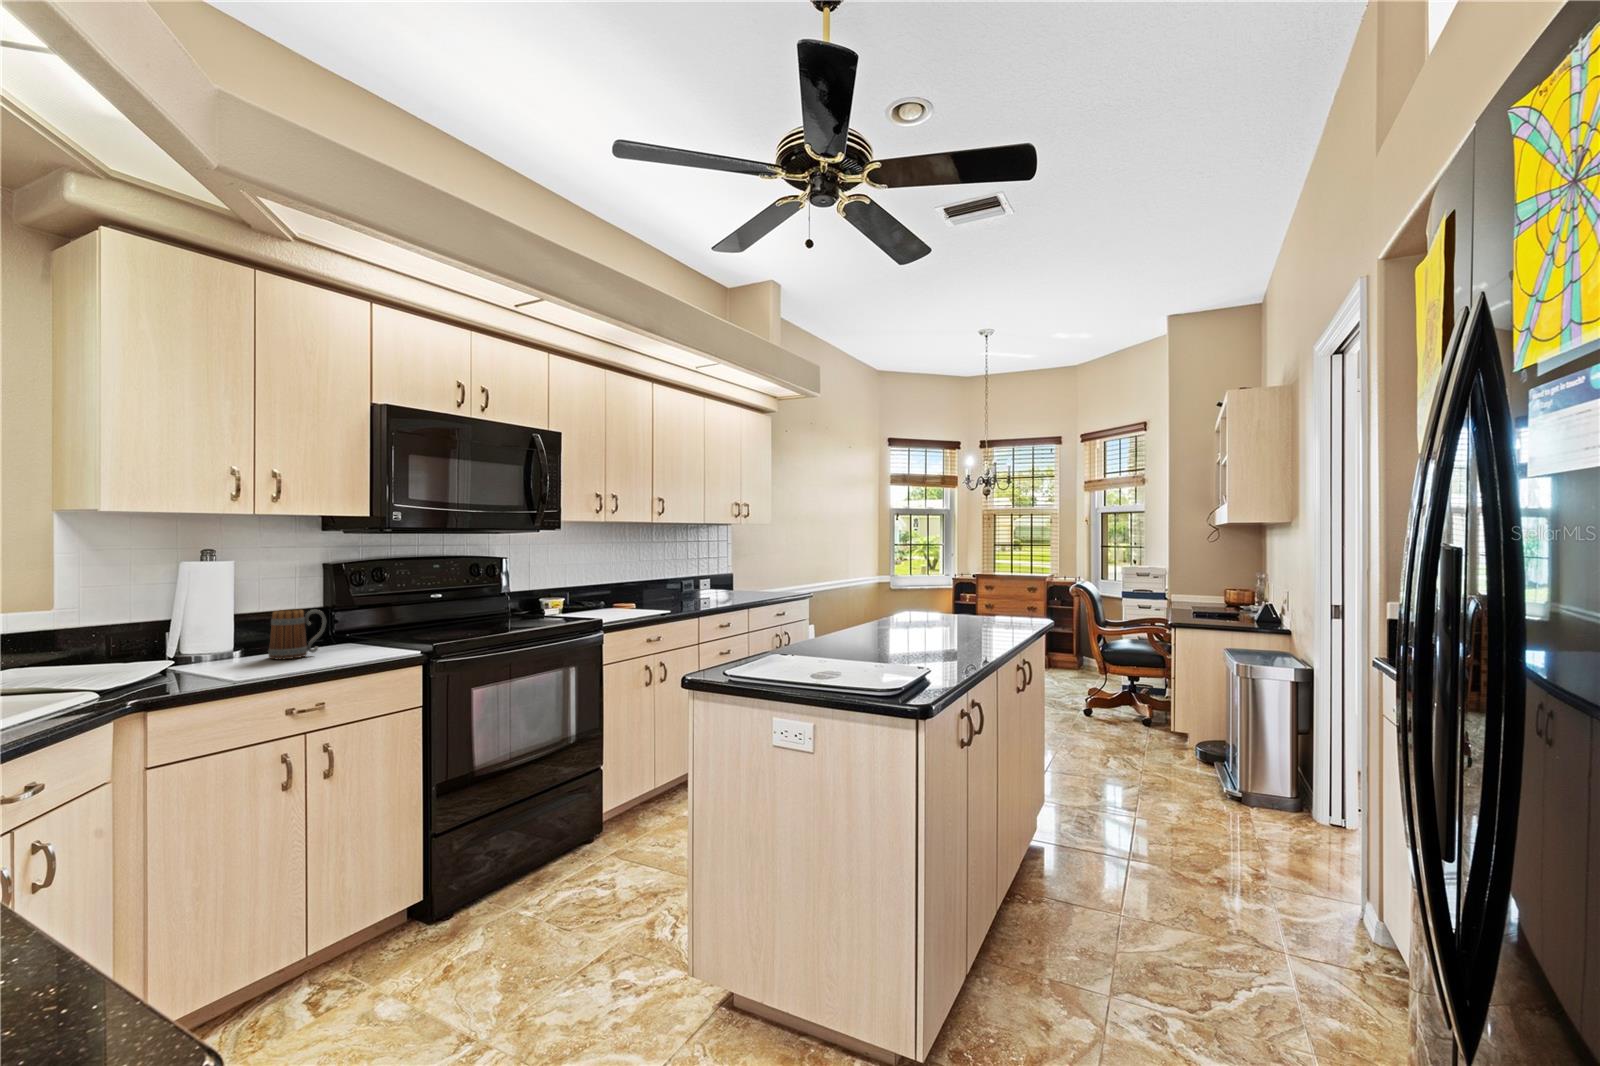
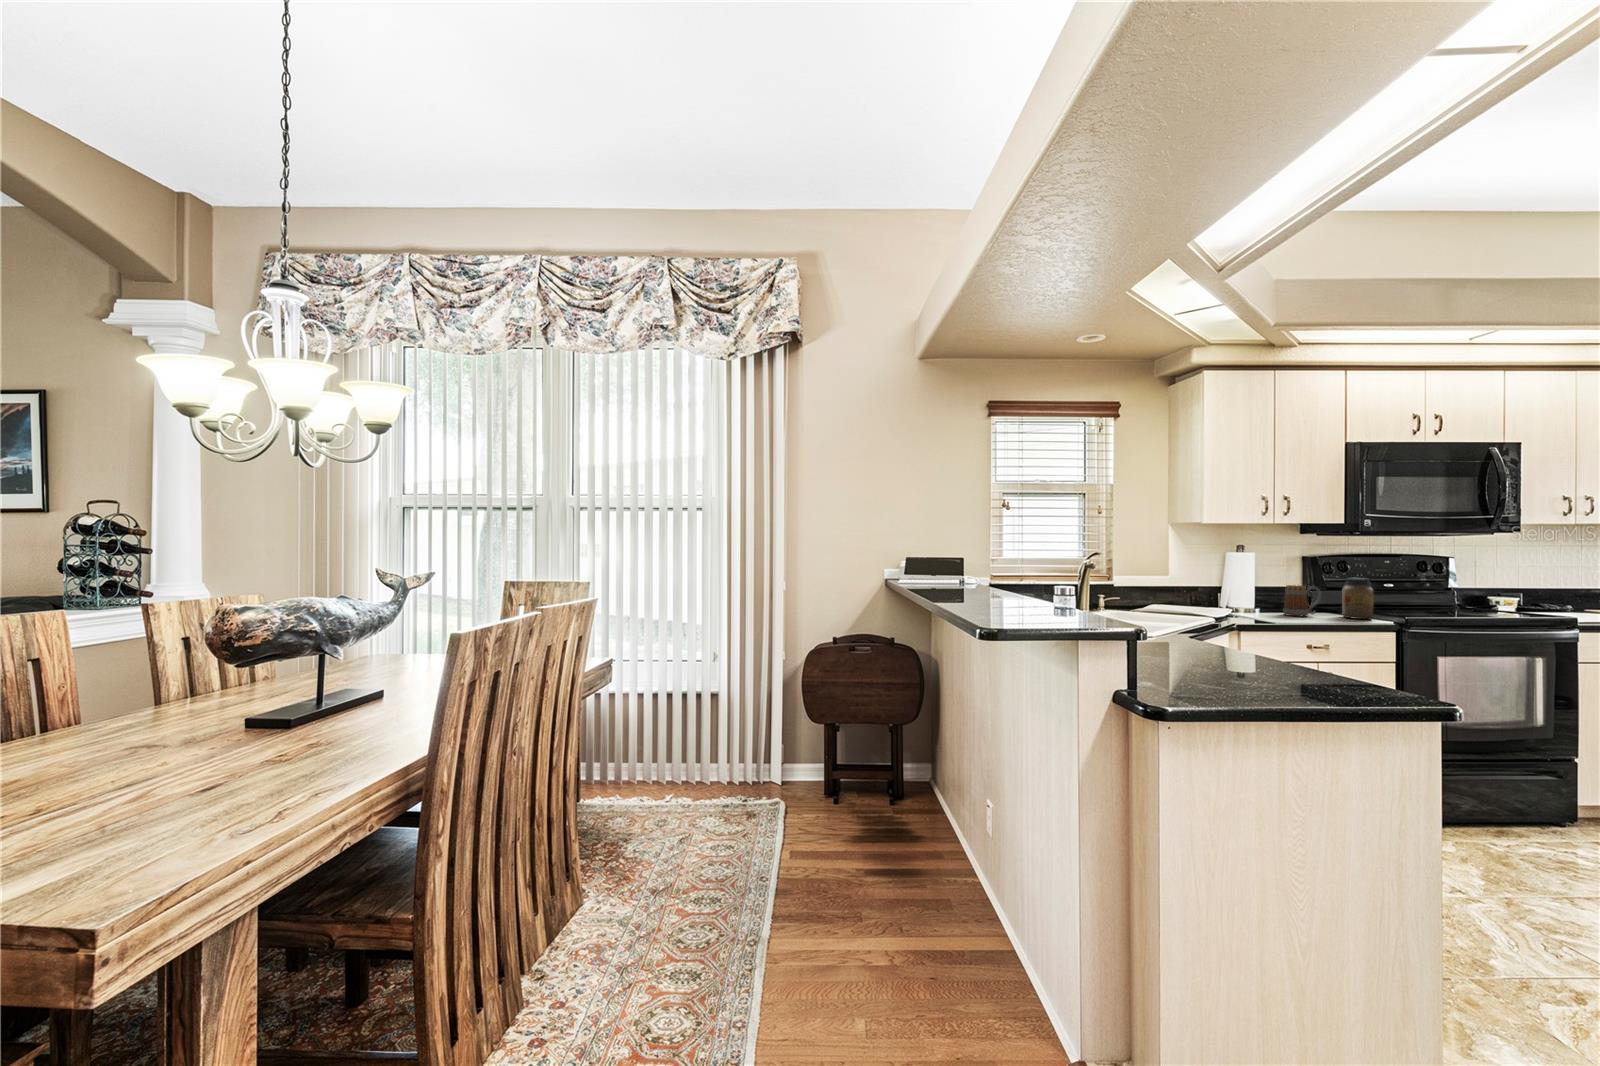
jar: none [358,593,398,652] -> present [1342,578,1374,619]

